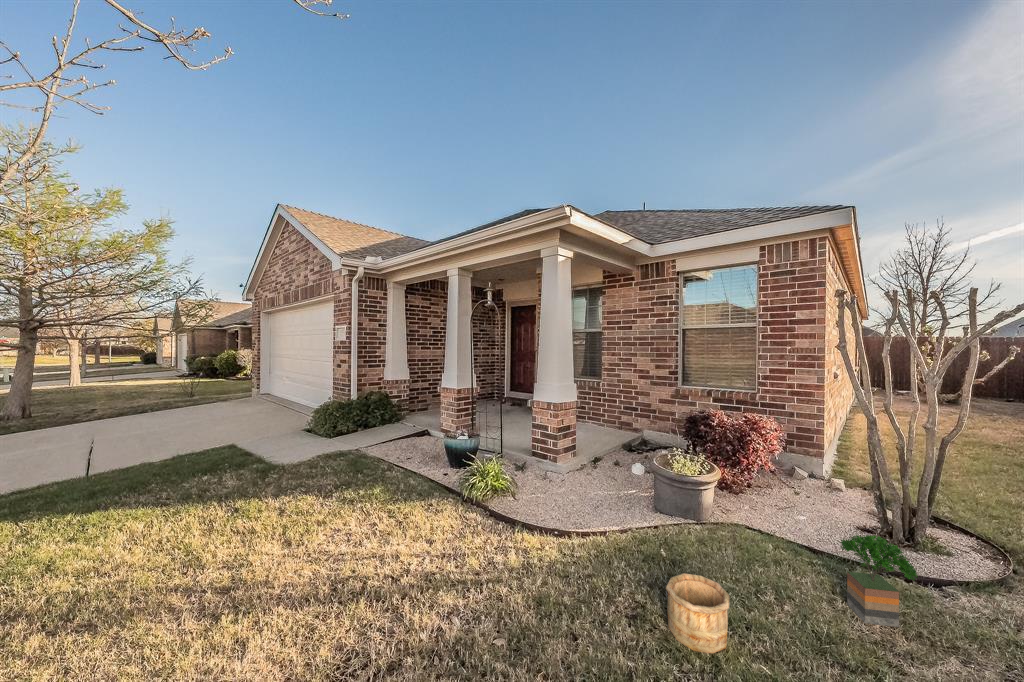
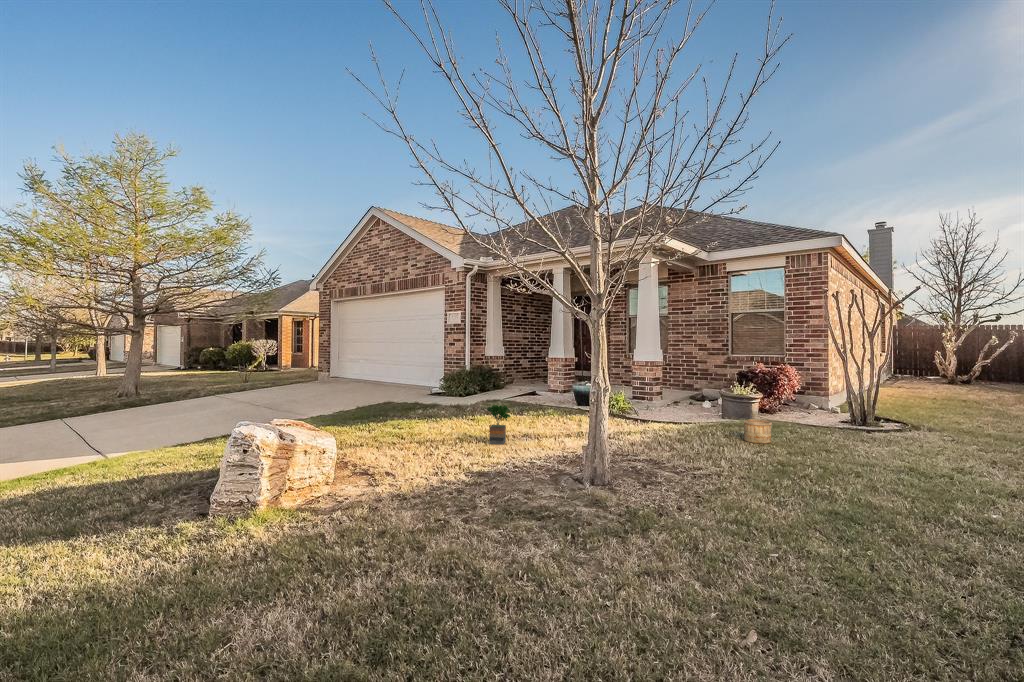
potted tree: present [840,534,918,627] -> present [487,405,511,445]

